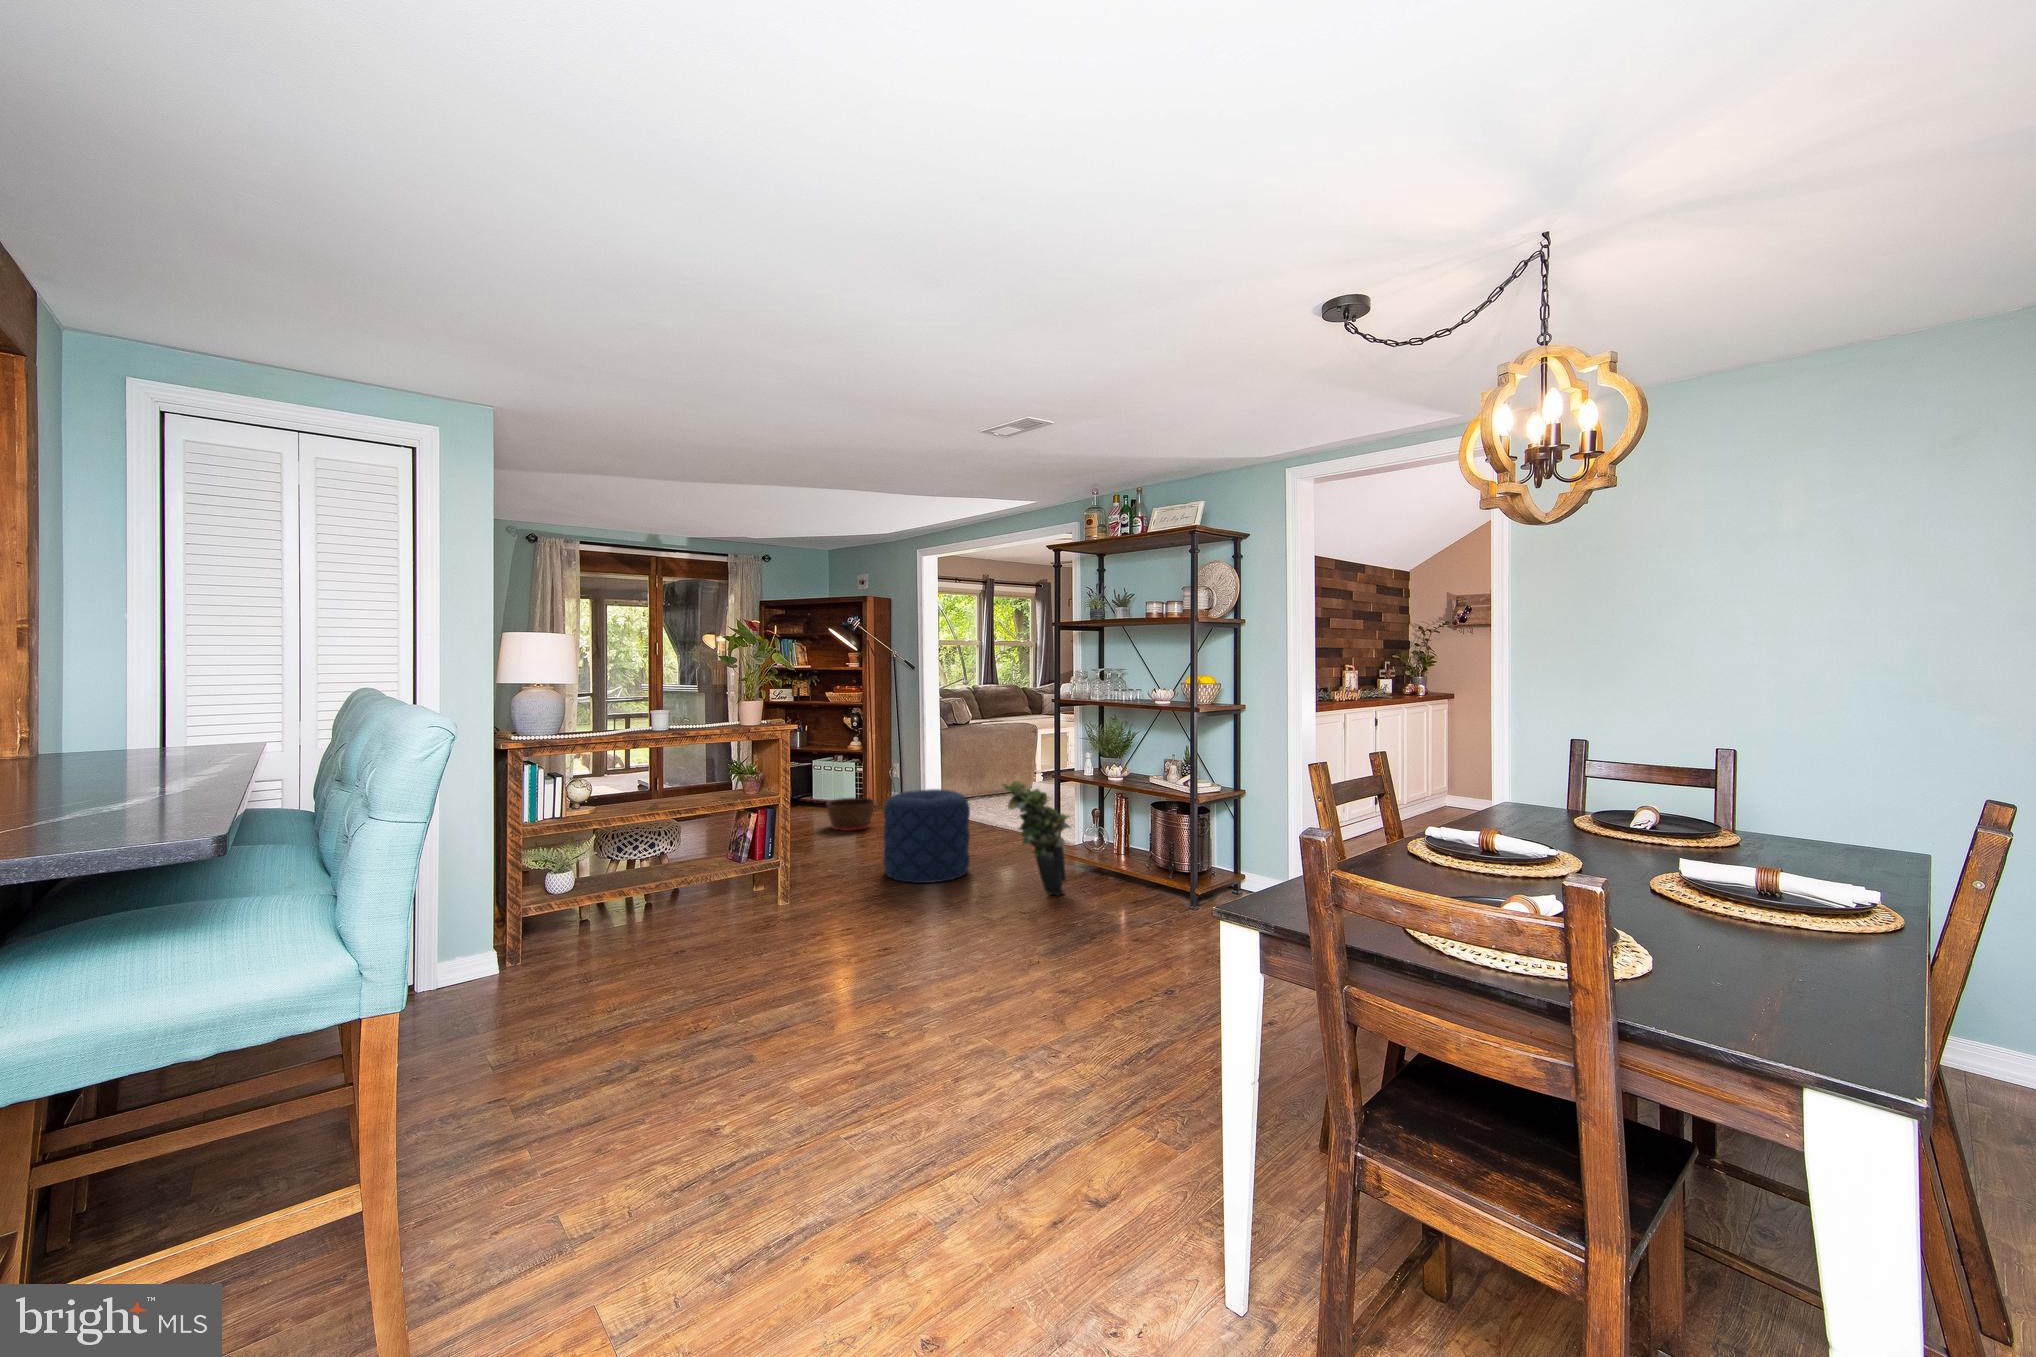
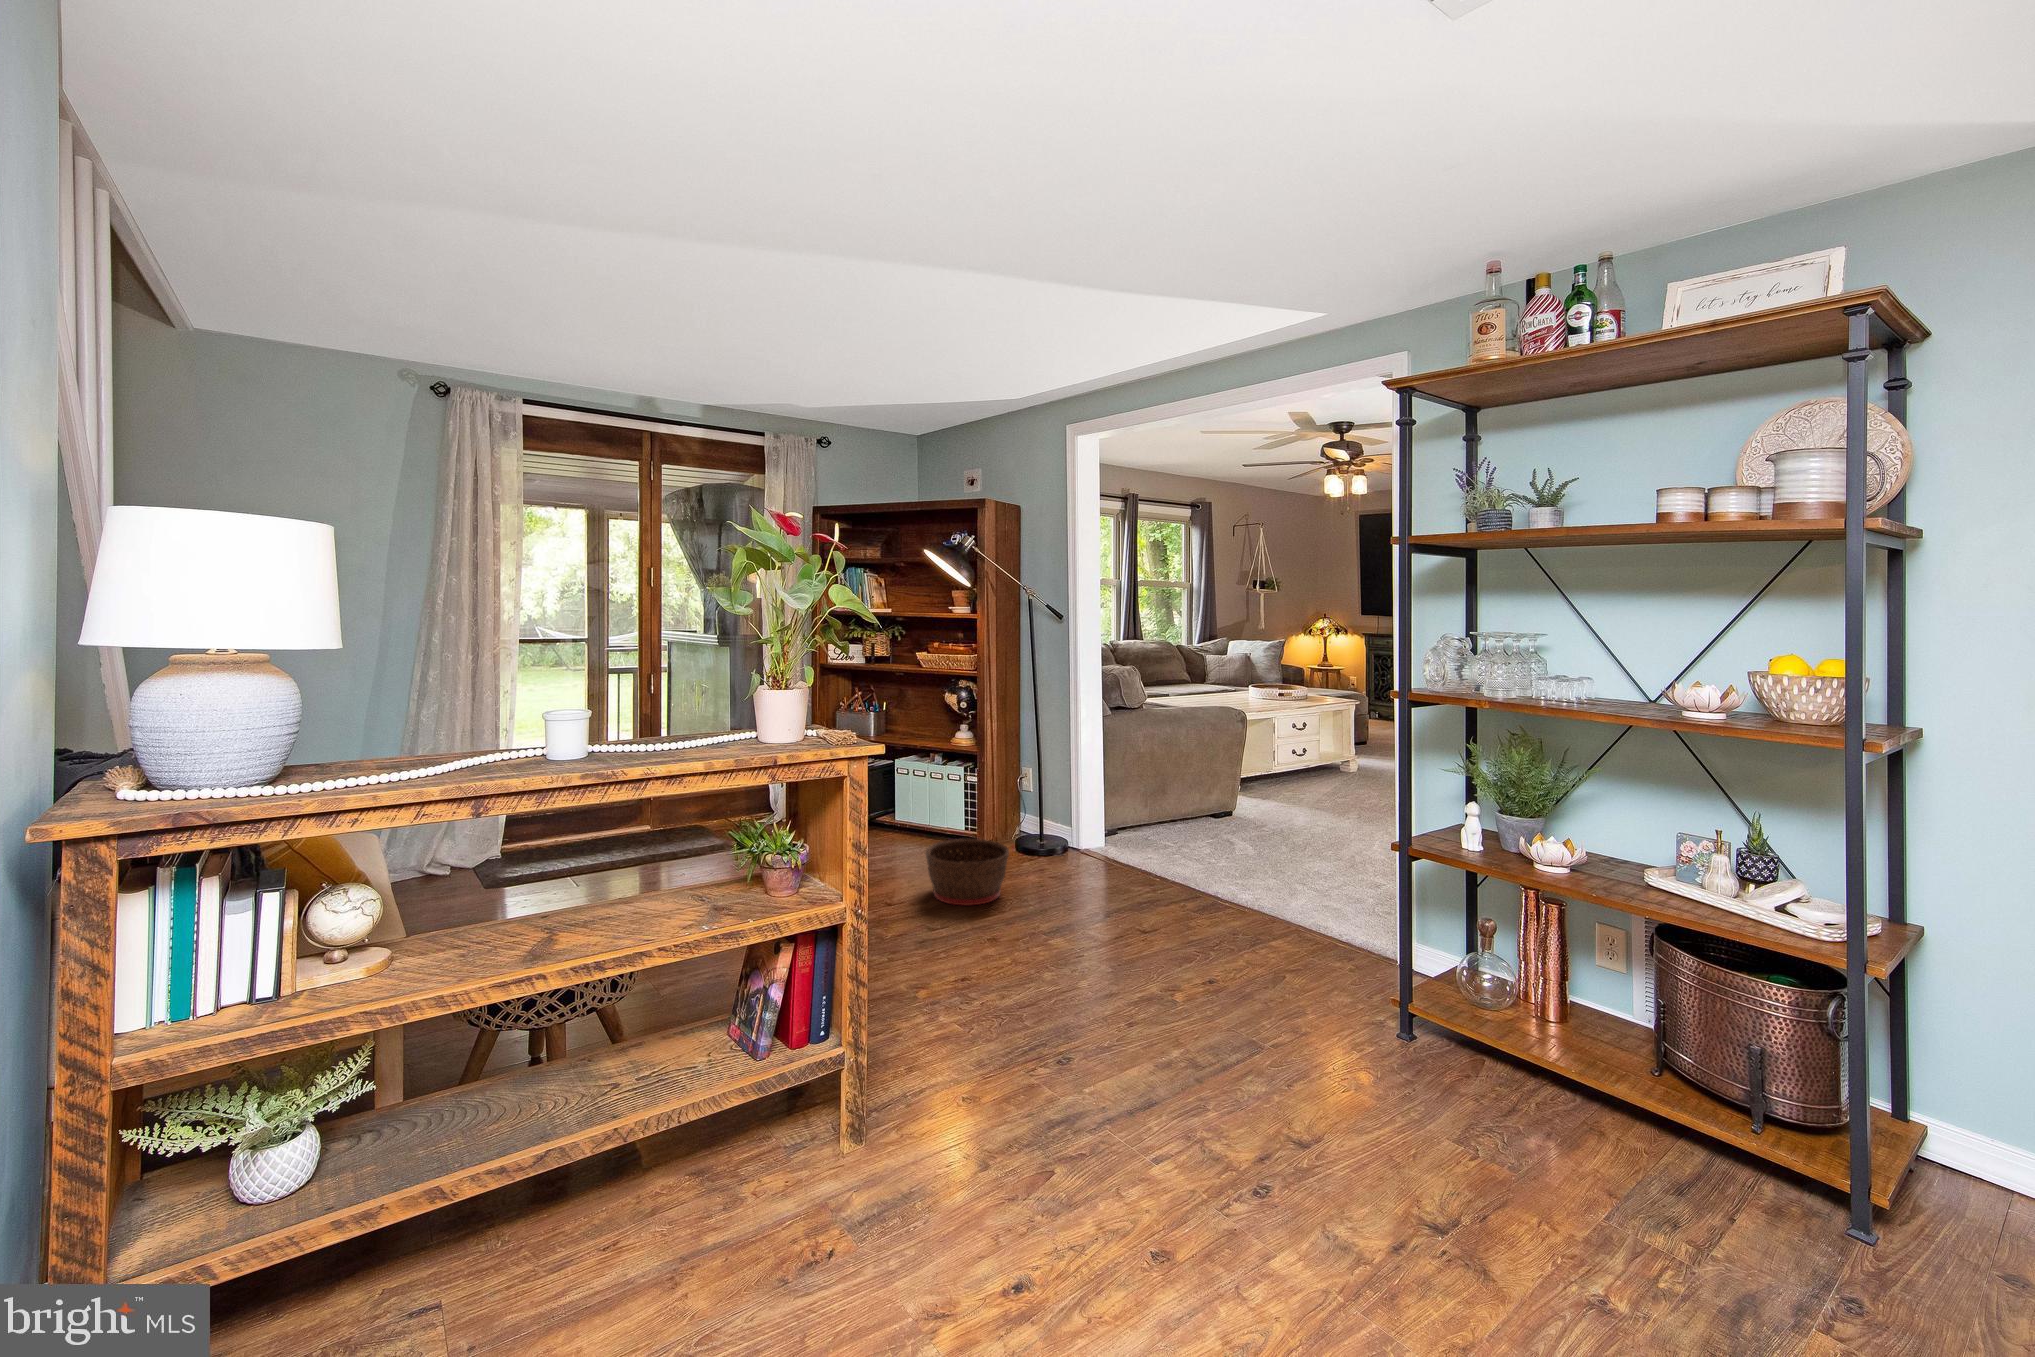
potted plant: present [1003,780,1070,896] -> none [1436,906,1654,1245]
pouf: present [883,789,970,883] -> none [1078,884,1282,1139]

